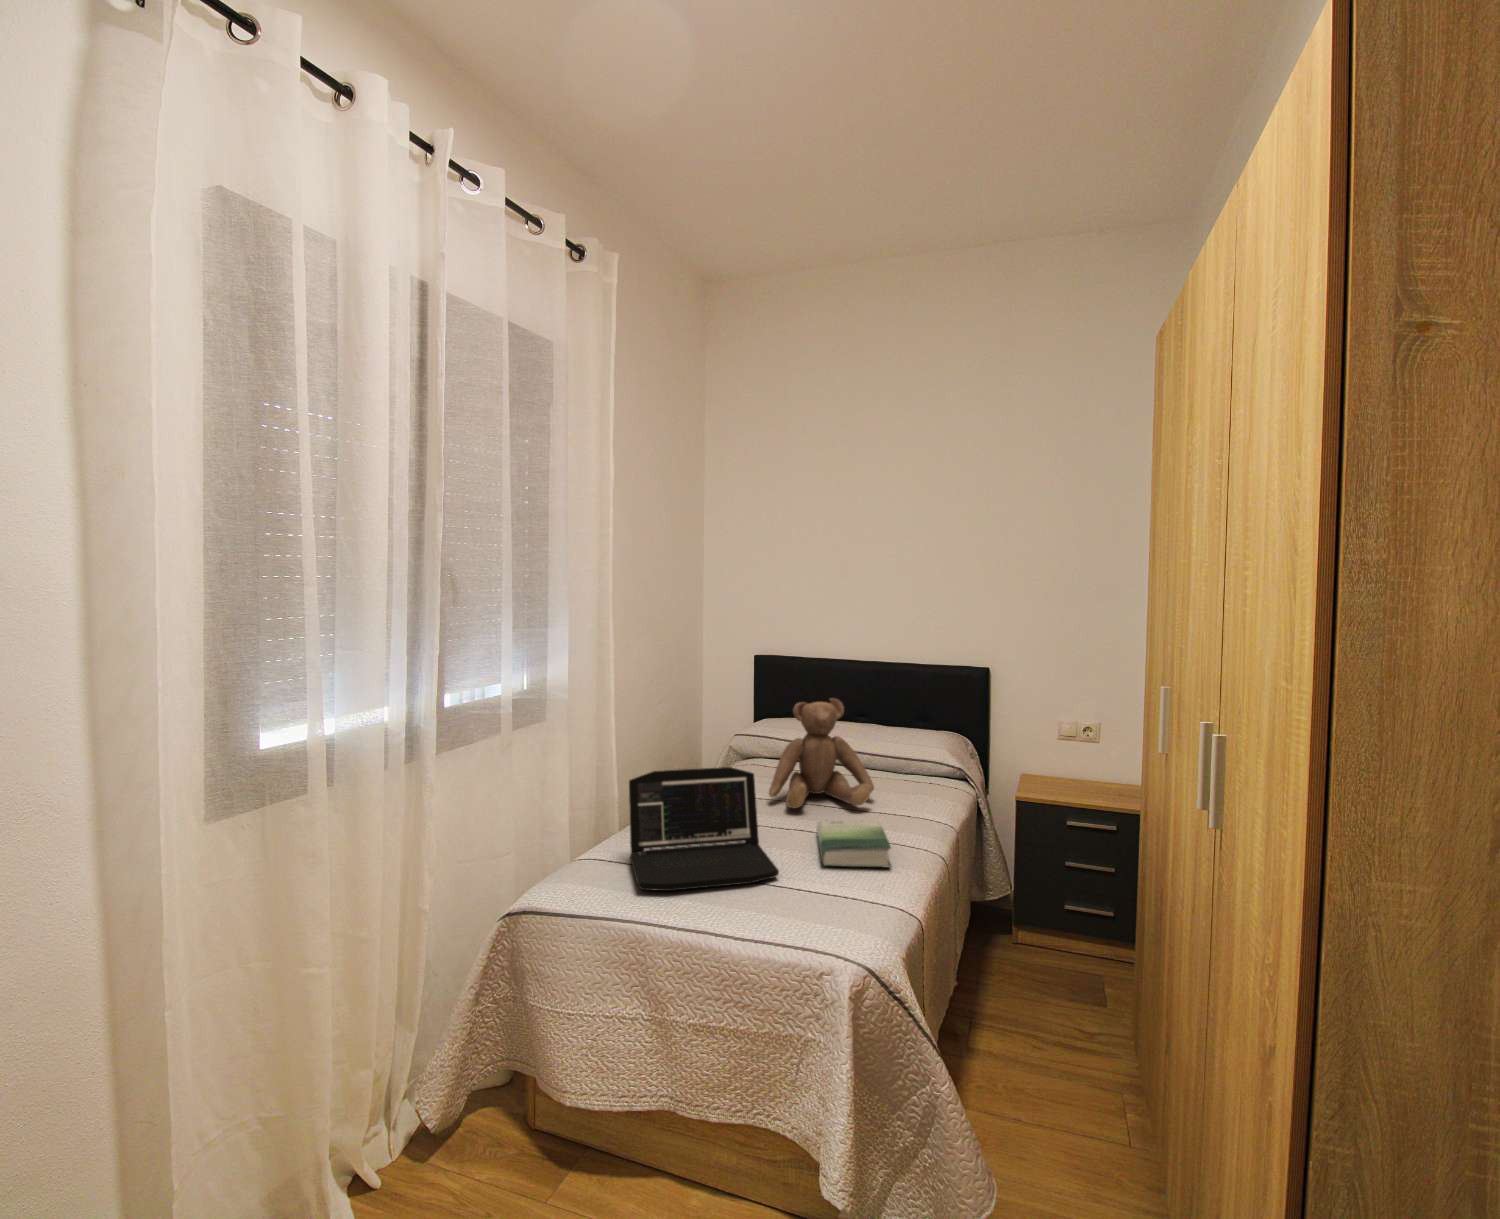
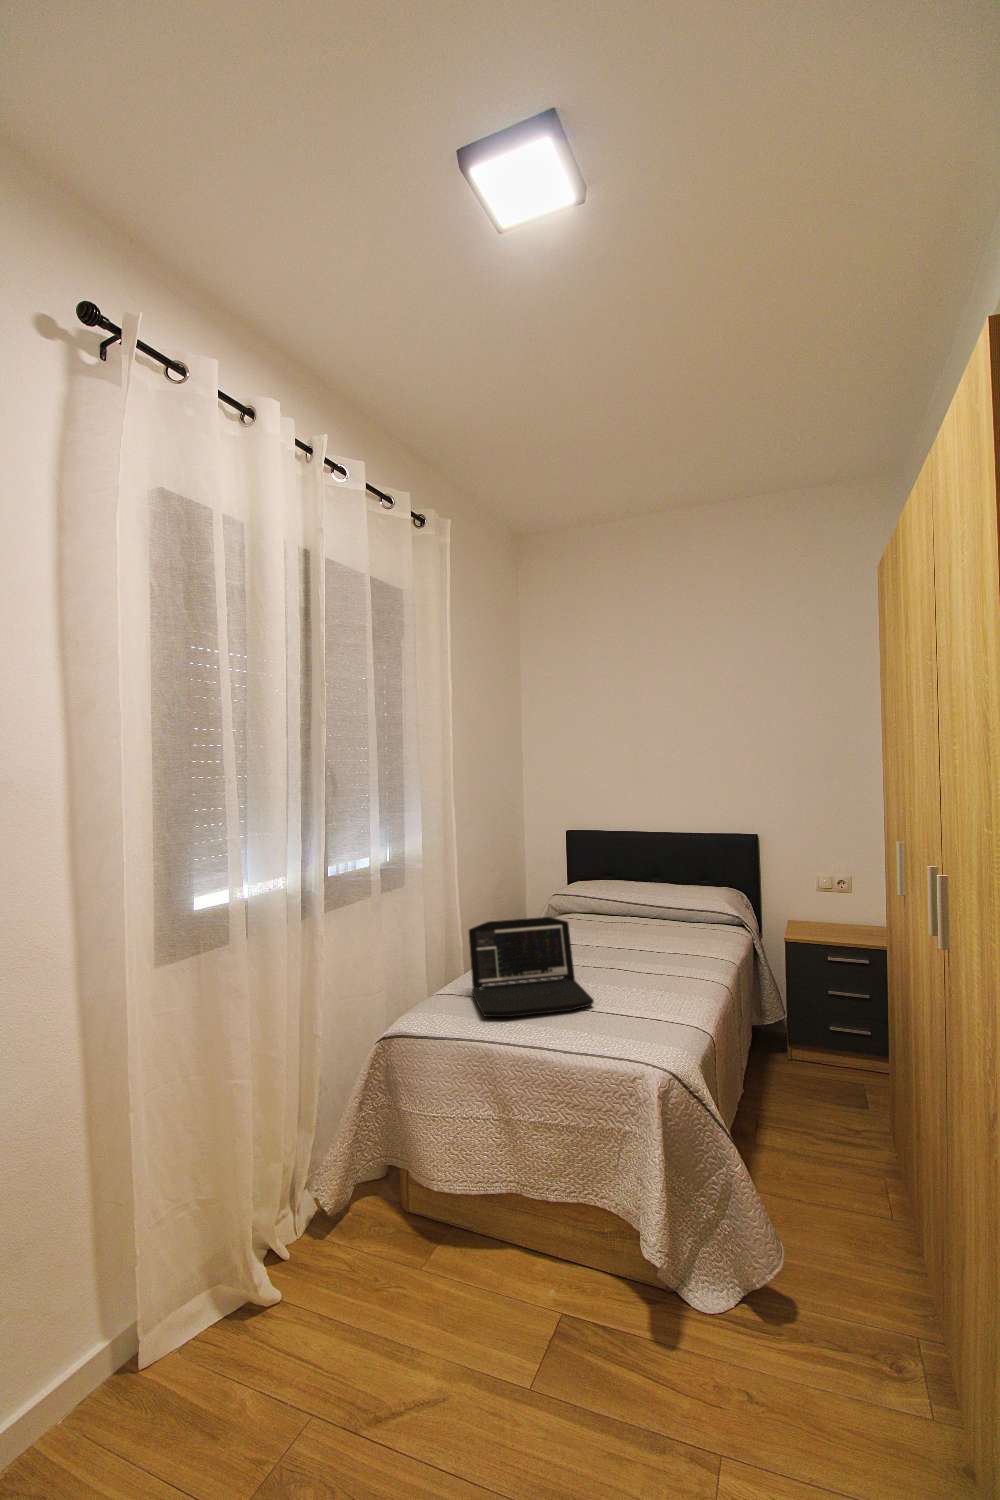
teddy bear: present [769,698,874,808] -> none [578,858,666,951]
book: present [817,820,891,867] -> none [621,959,685,996]

